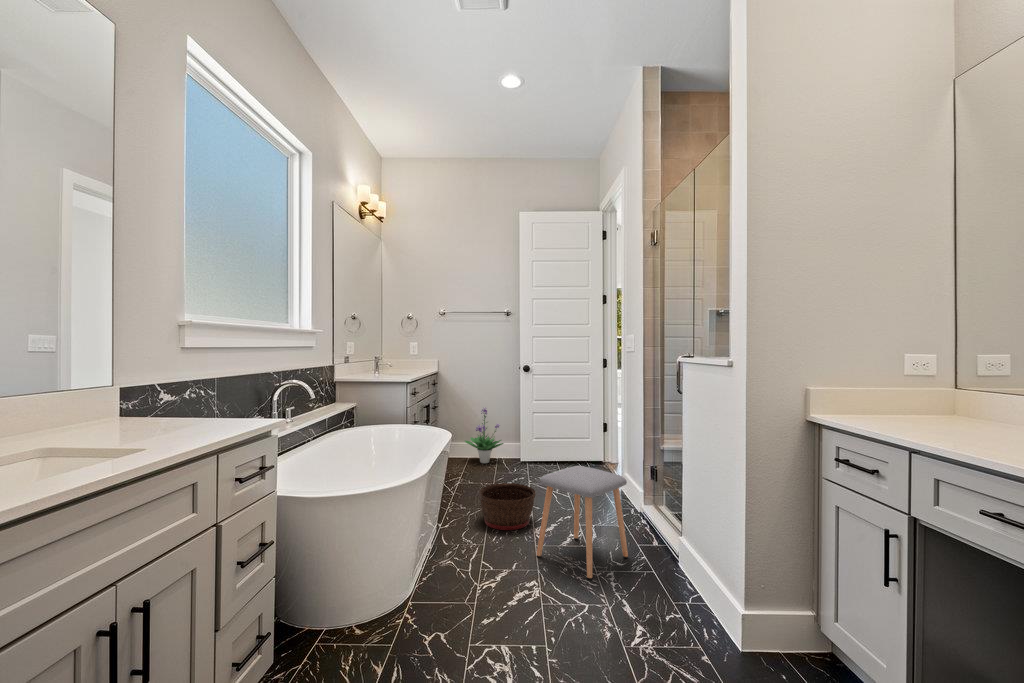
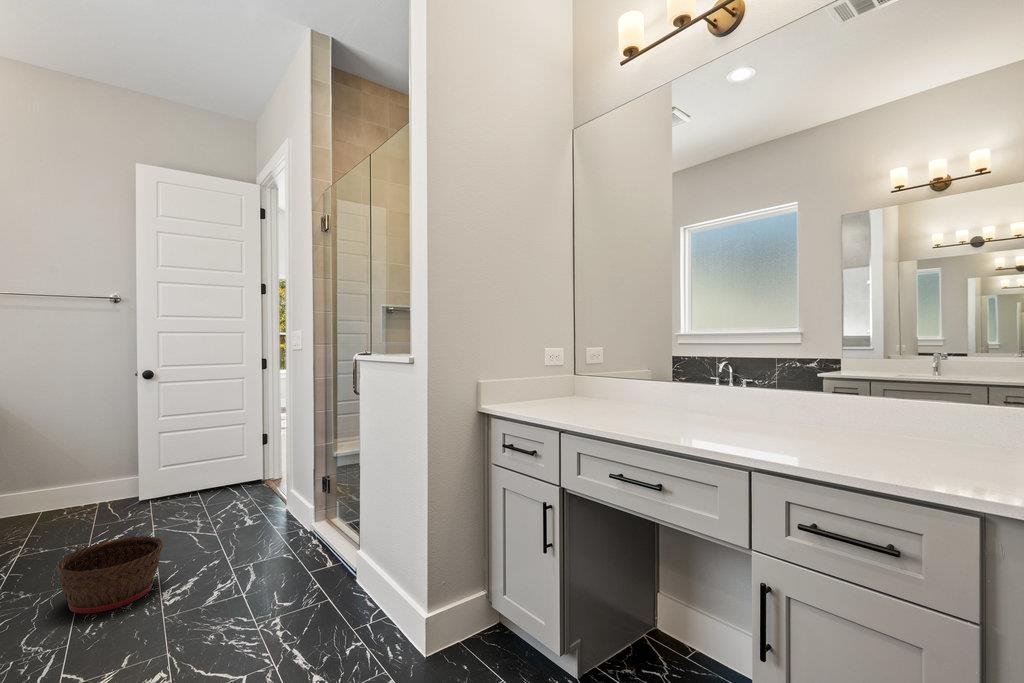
potted plant: present [465,408,503,463] -> none [30,434,109,516]
stool: present [537,466,628,579] -> none [164,496,298,639]

